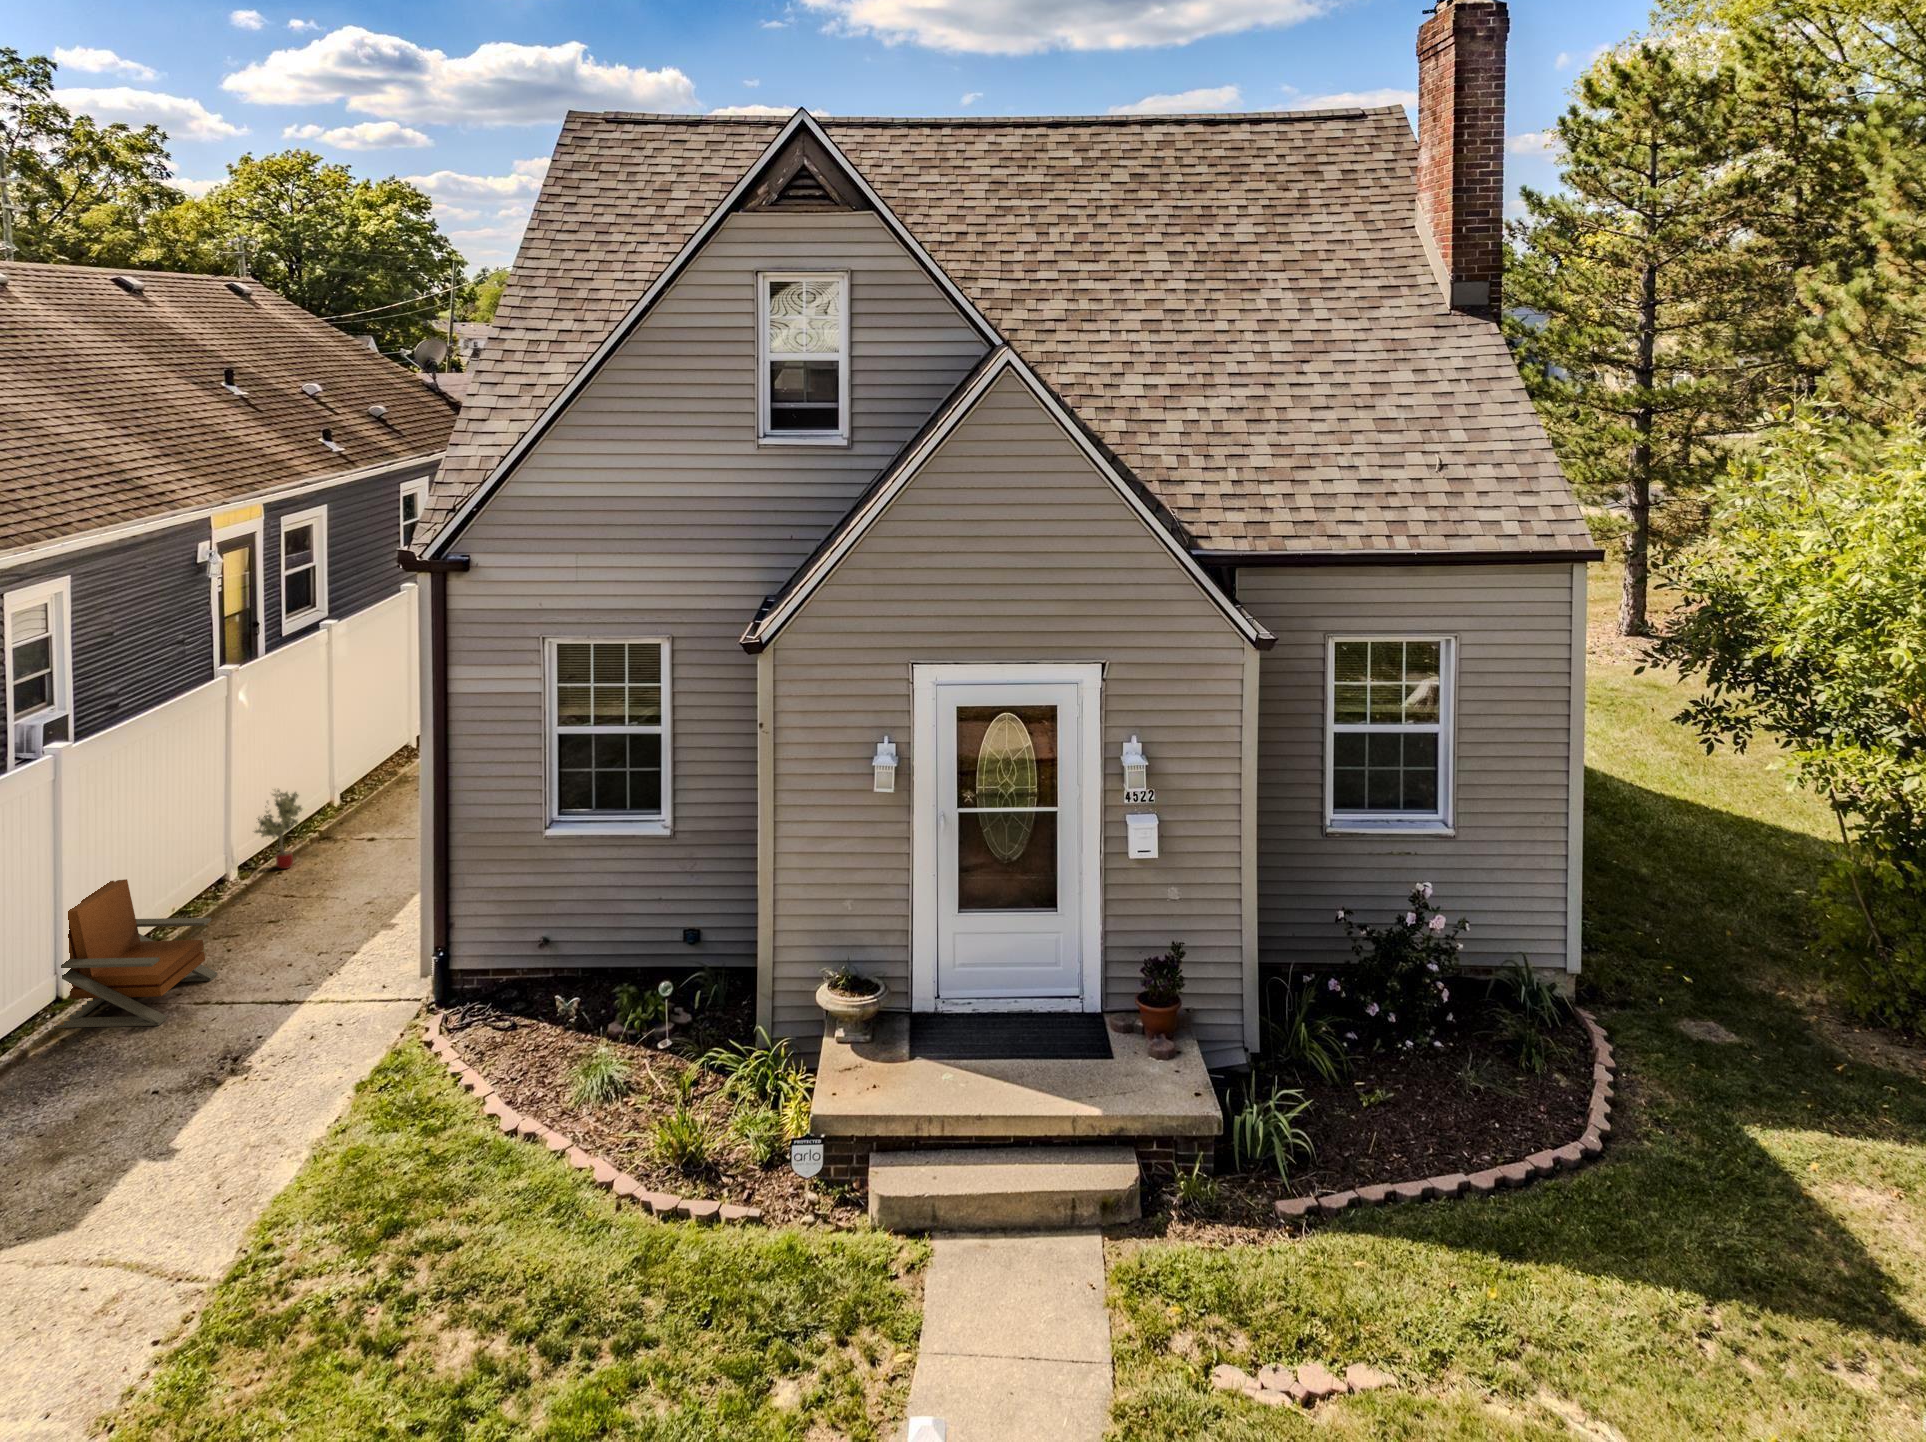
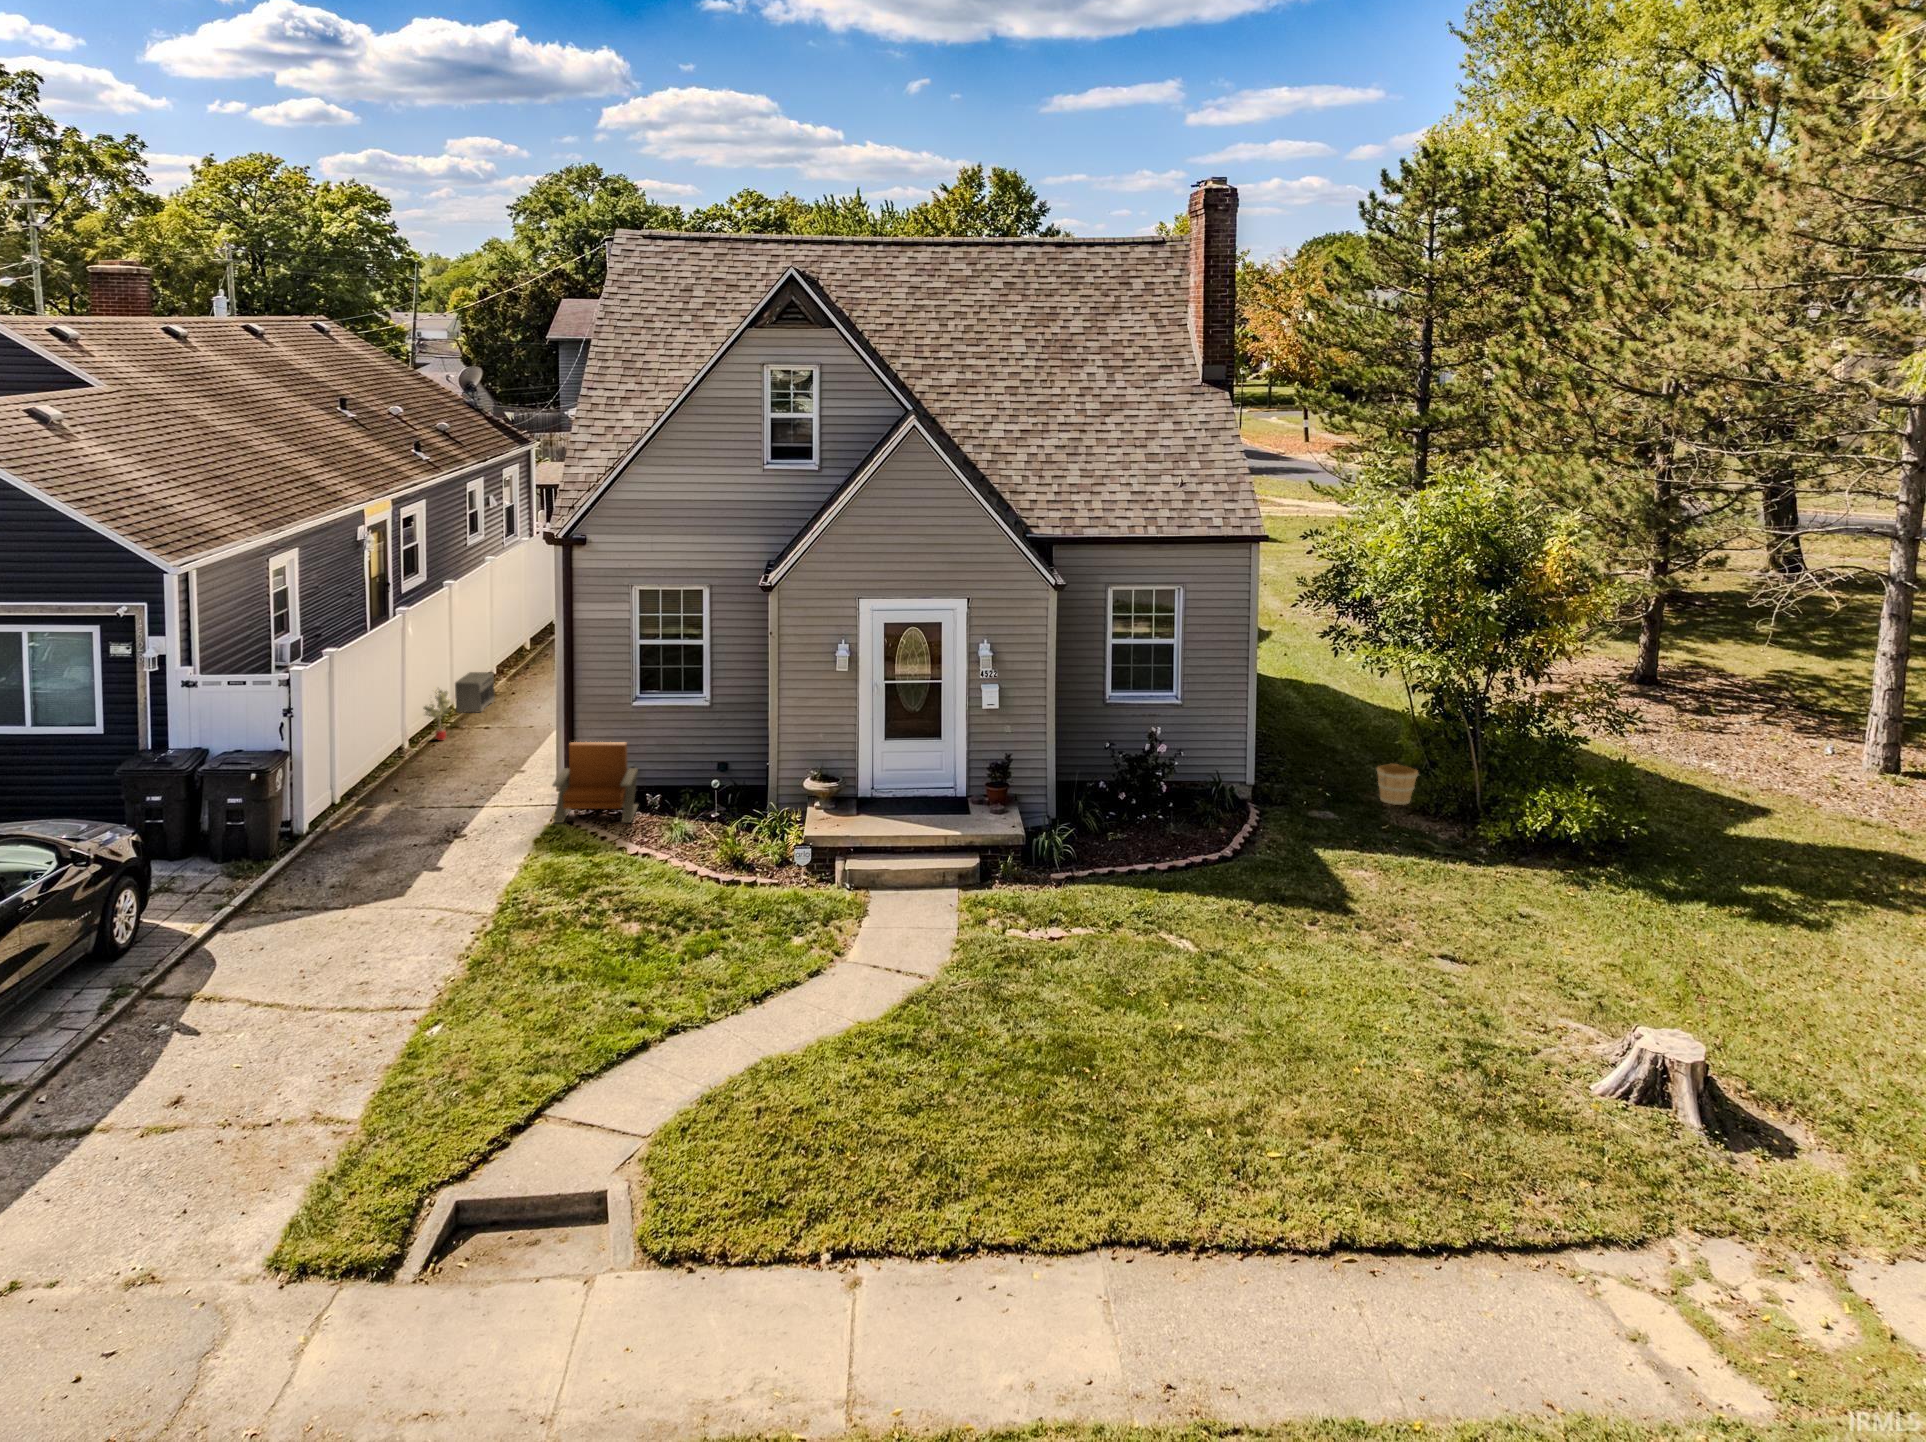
bench: none [328,752,398,814] -> present [455,672,495,713]
lounge chair: present [54,879,217,1028] -> present [552,742,638,823]
wooden bucket: none [1746,915,1820,986] -> present [1377,764,1418,805]

